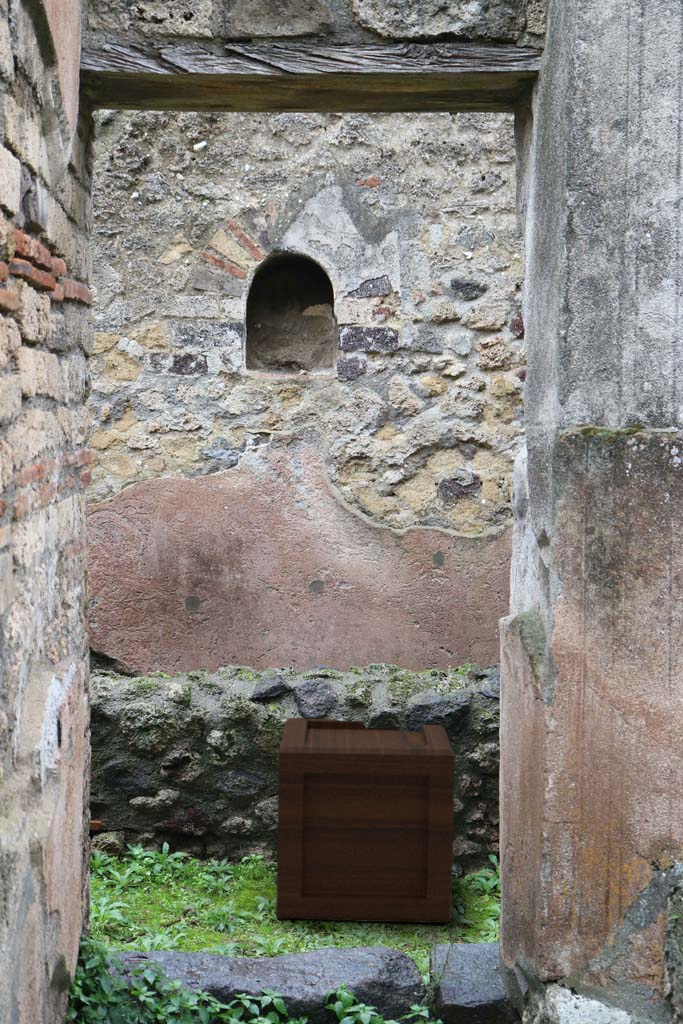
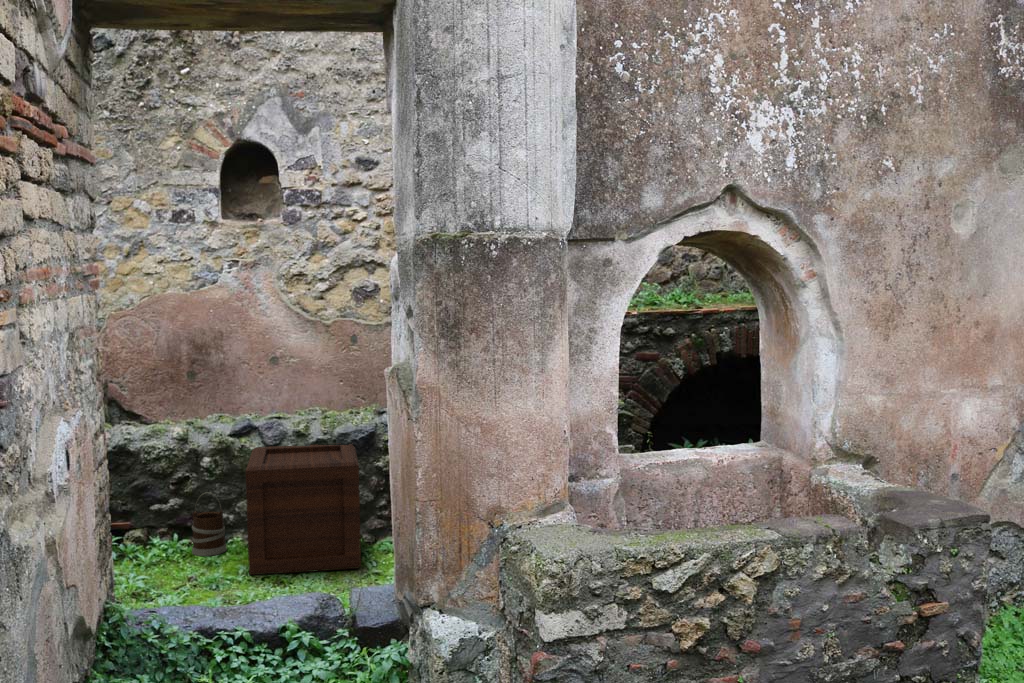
wooden bucket: none [188,782,240,882] -> present [192,492,227,556]

